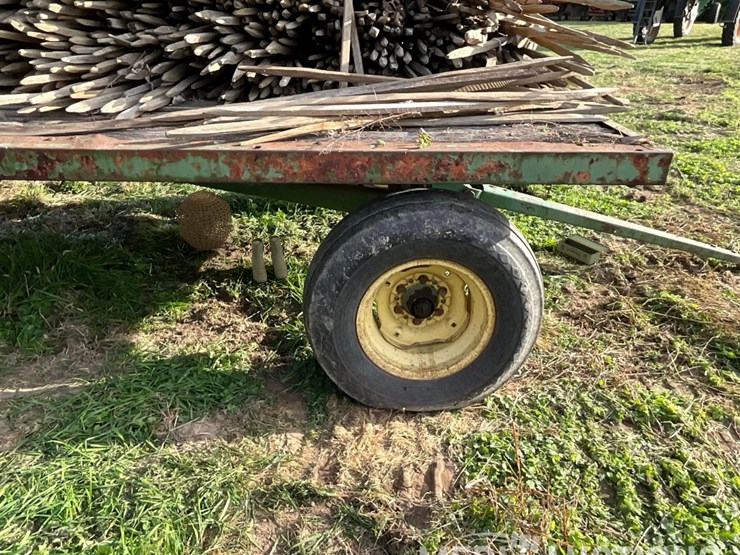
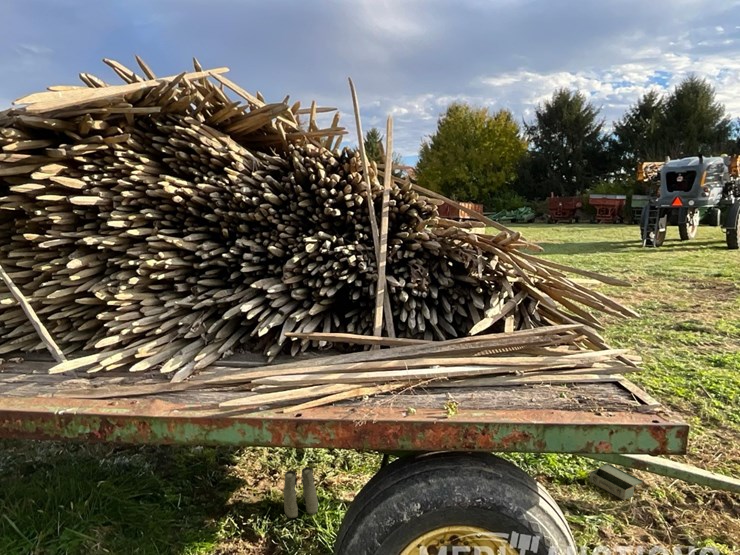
woven basket: present [177,191,232,250] -> none [215,418,266,478]

